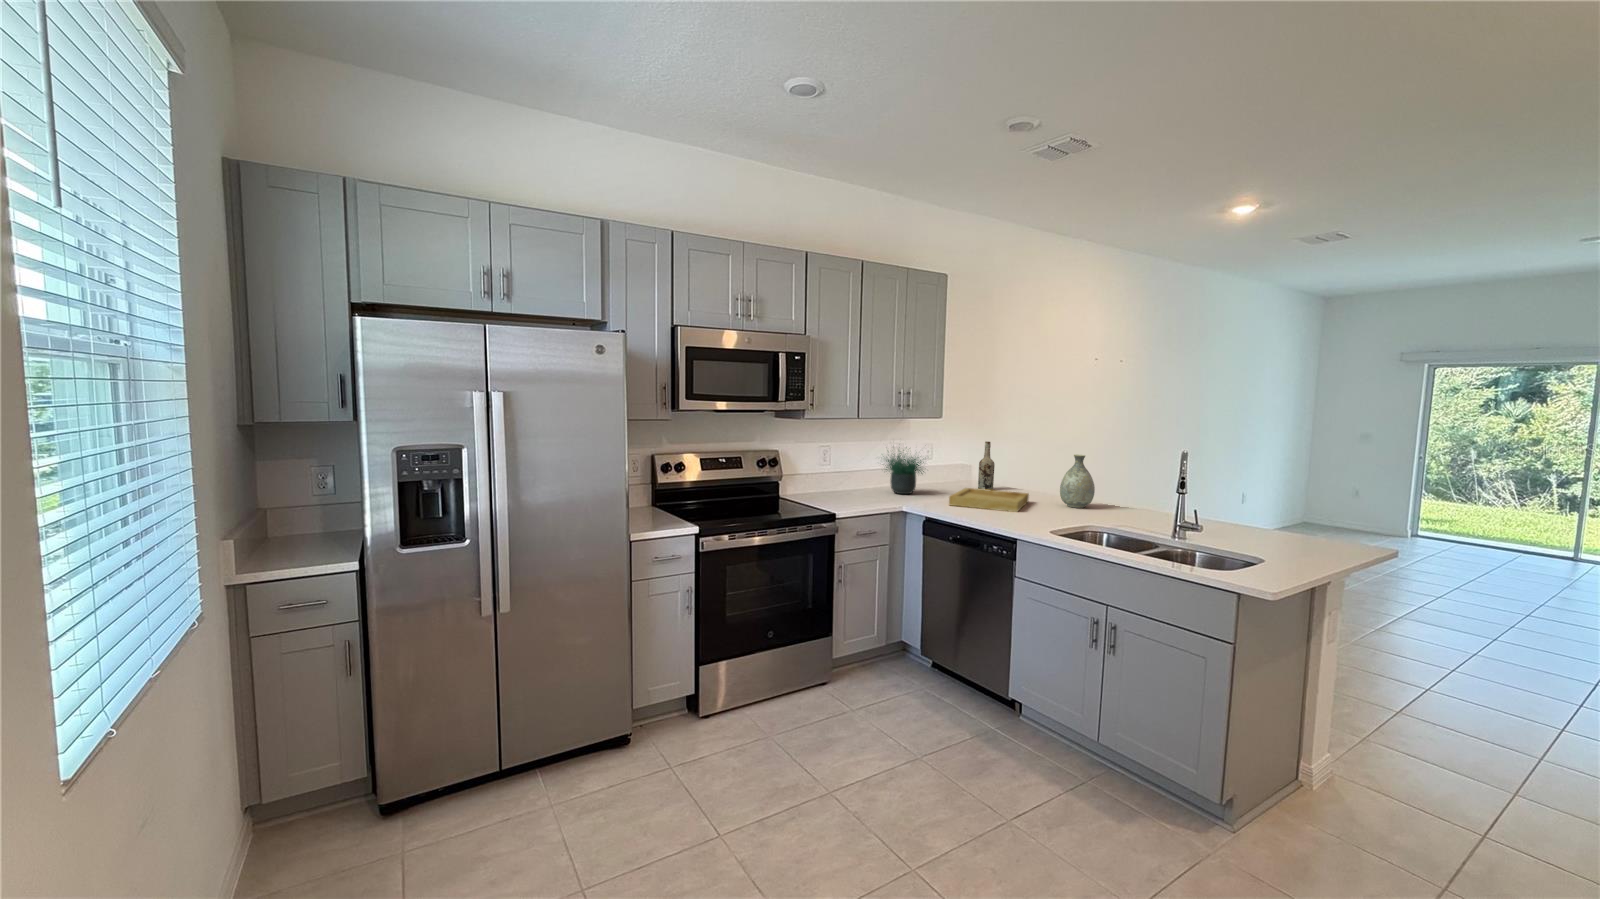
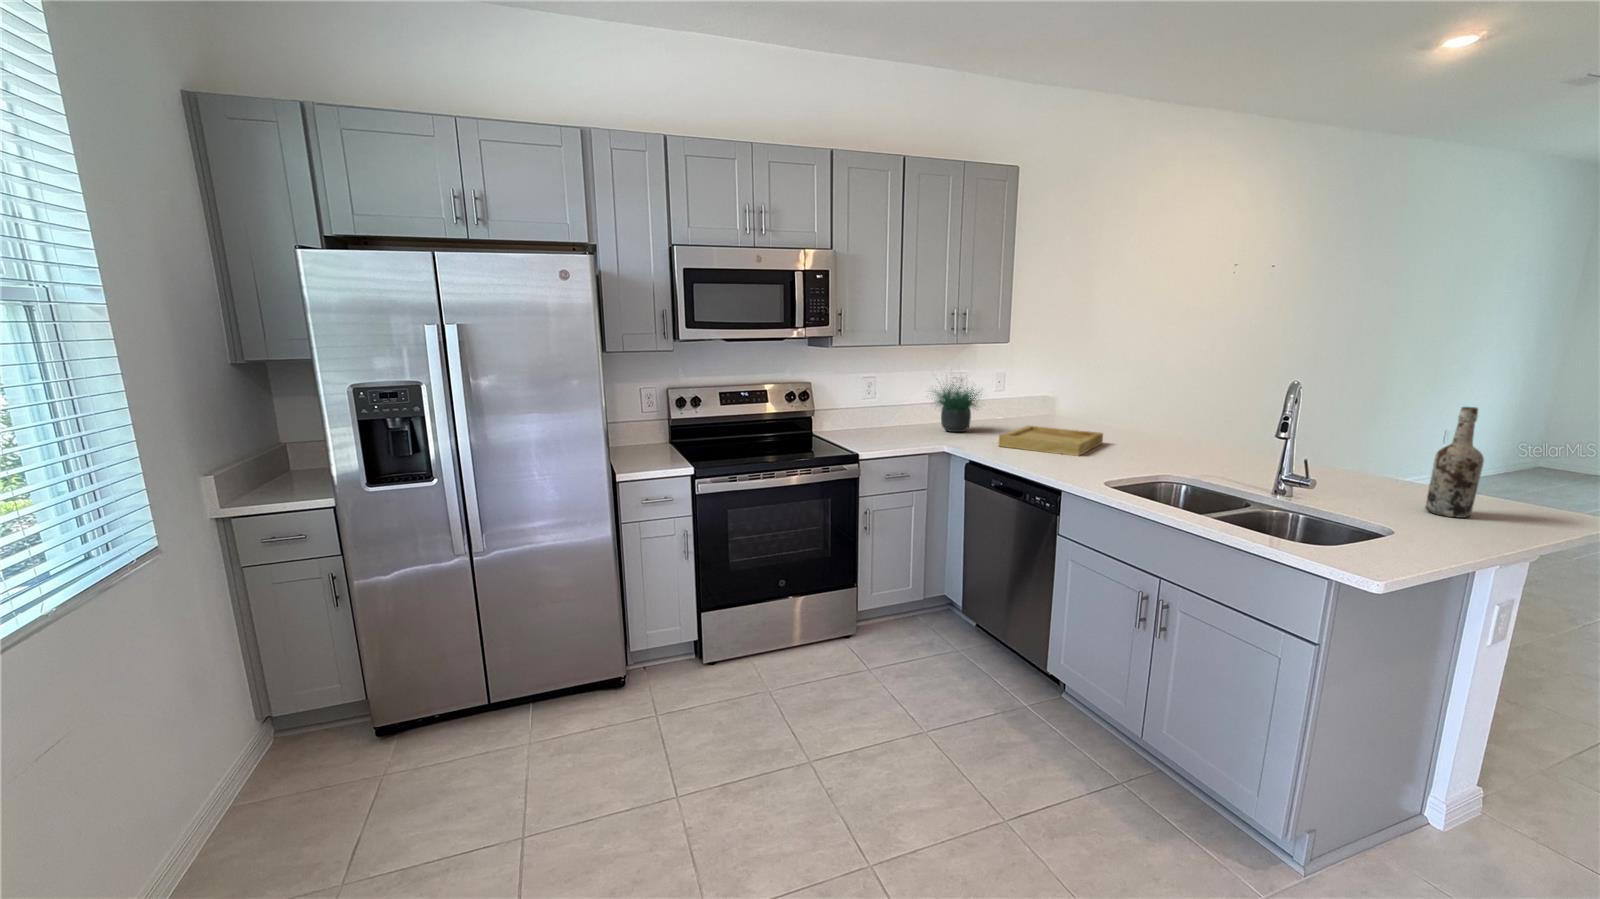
wine bottle: present [978,442,995,490] -> present [1425,407,1484,518]
vase: present [1060,455,1095,508] -> none [1142,386,1187,452]

